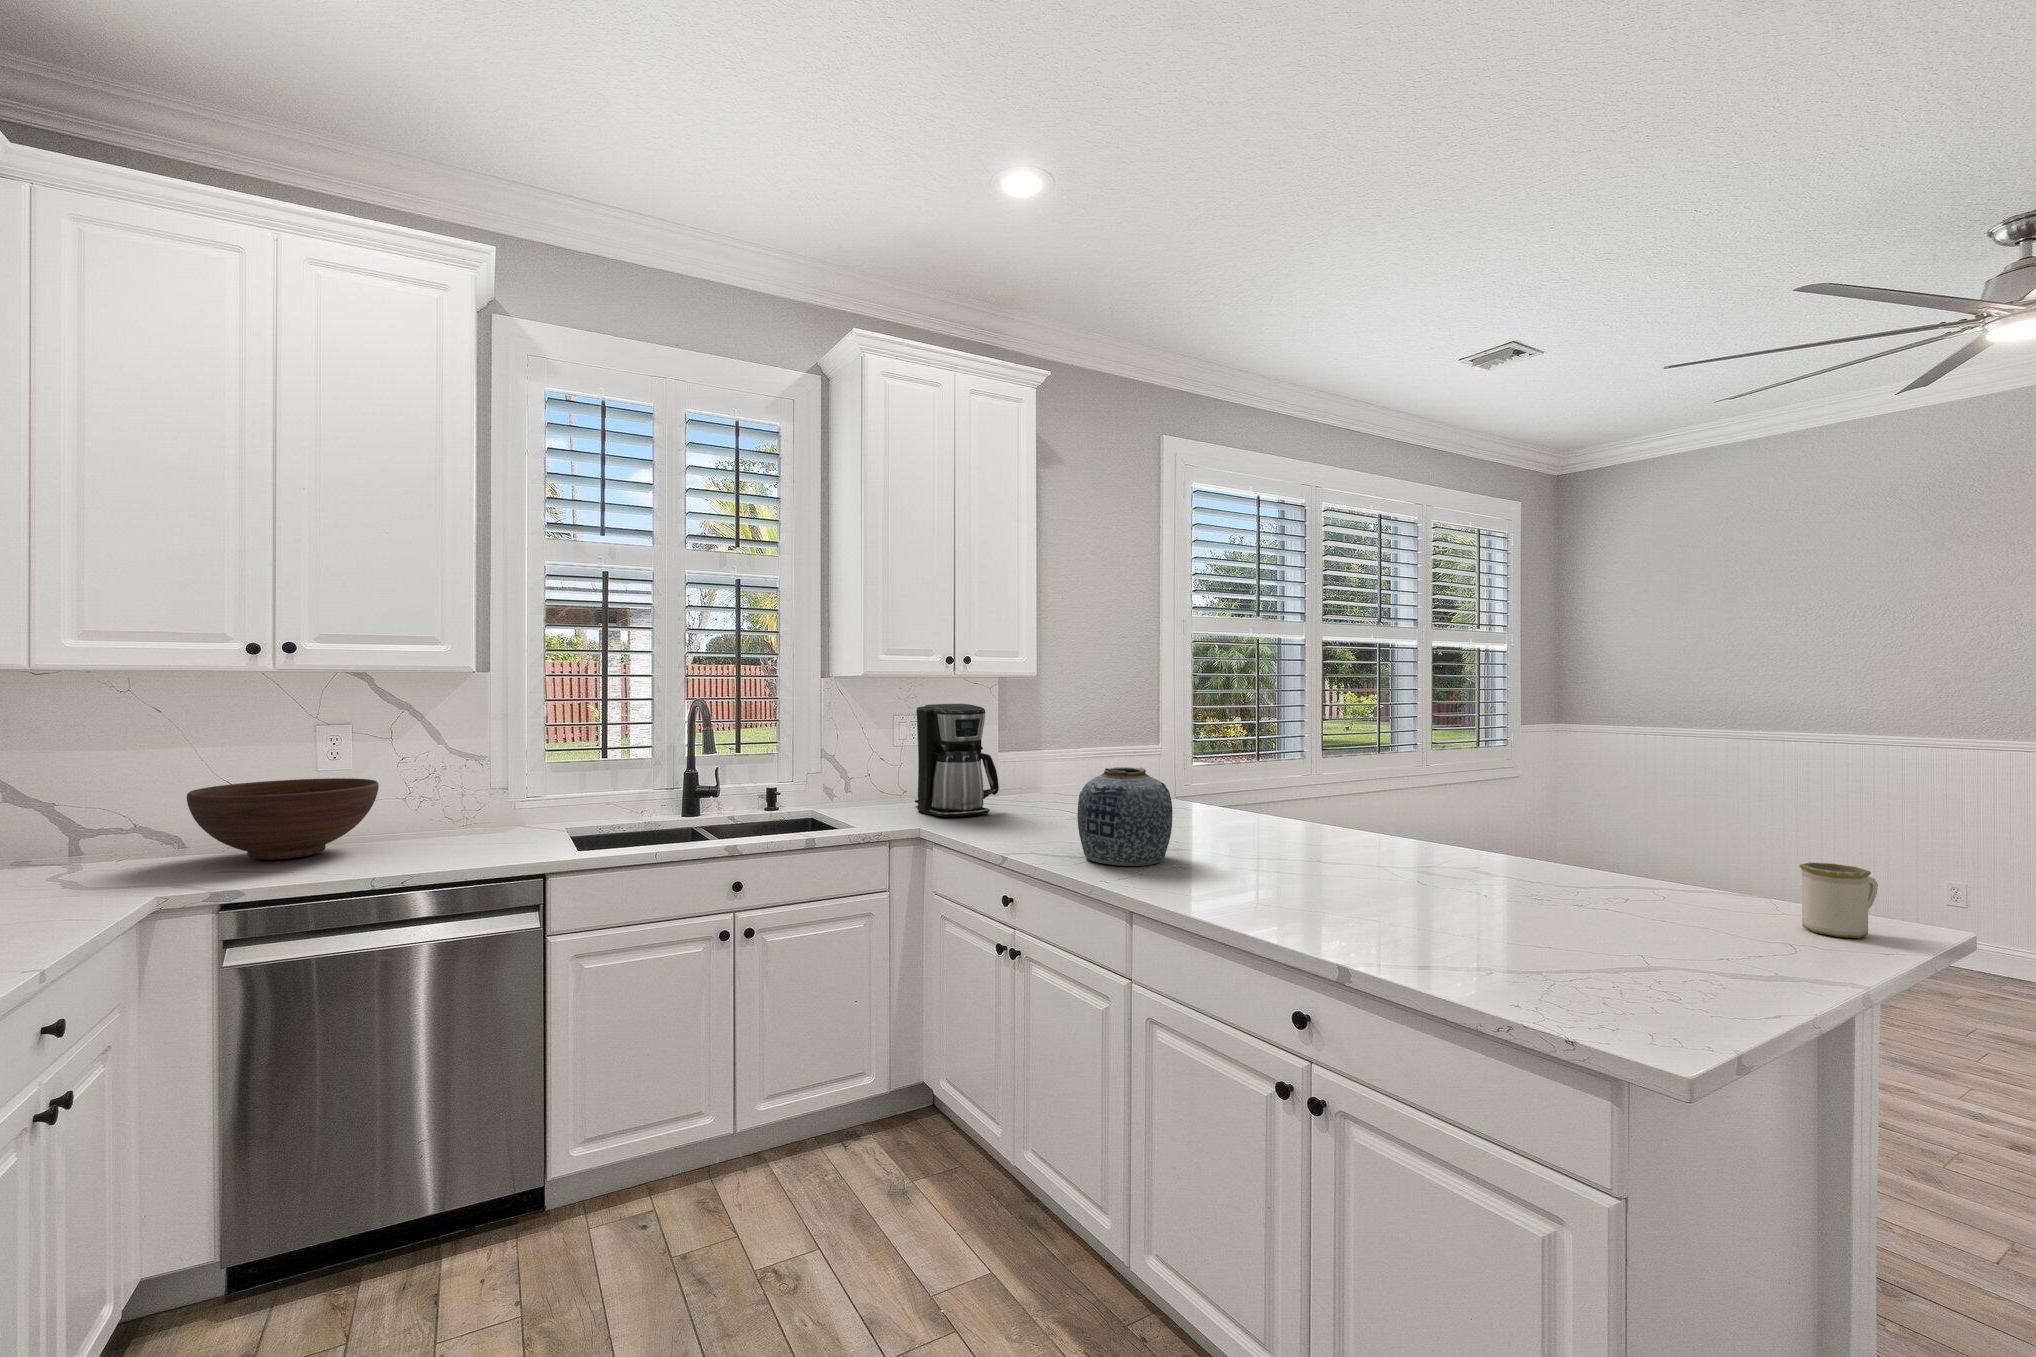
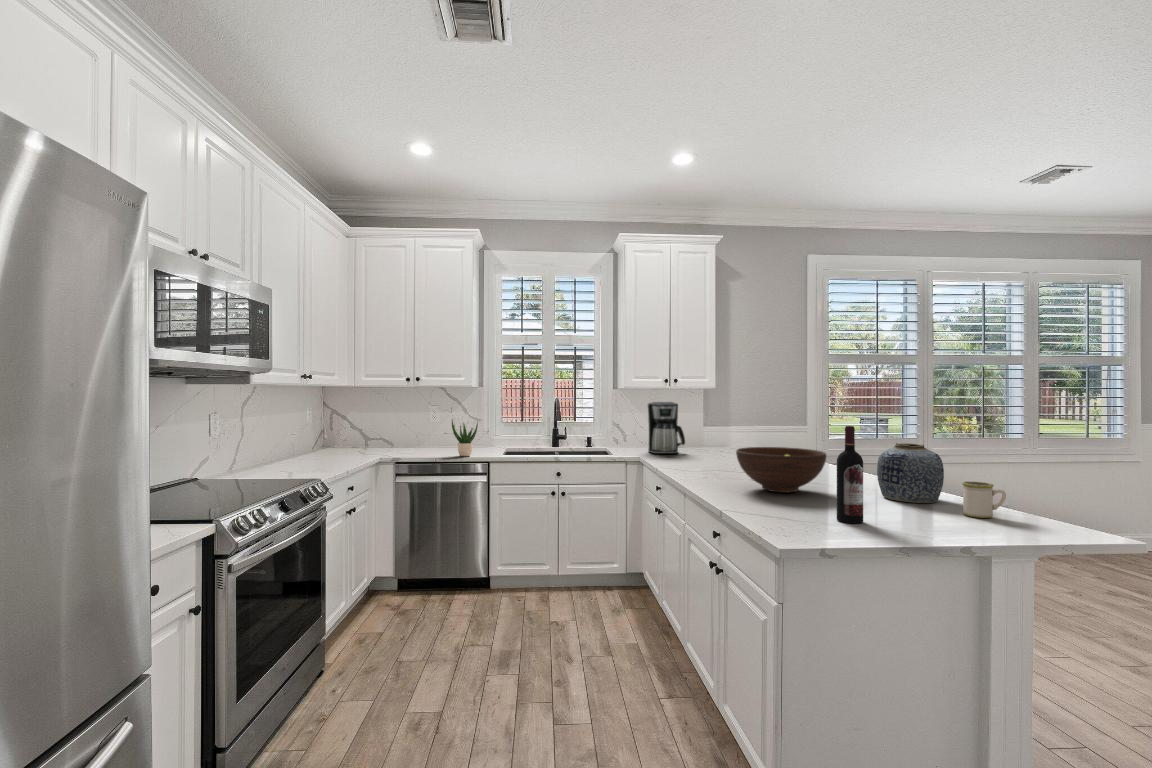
potted plant: none [431,757,508,868] -> present [452,420,478,456]
vase: present [1077,767,1172,866] -> present [877,443,944,503]
wine bottle: none [1720,768,1793,1001] -> present [837,426,863,523]
fruit bowl: present [187,778,379,860] -> present [736,447,826,493]

